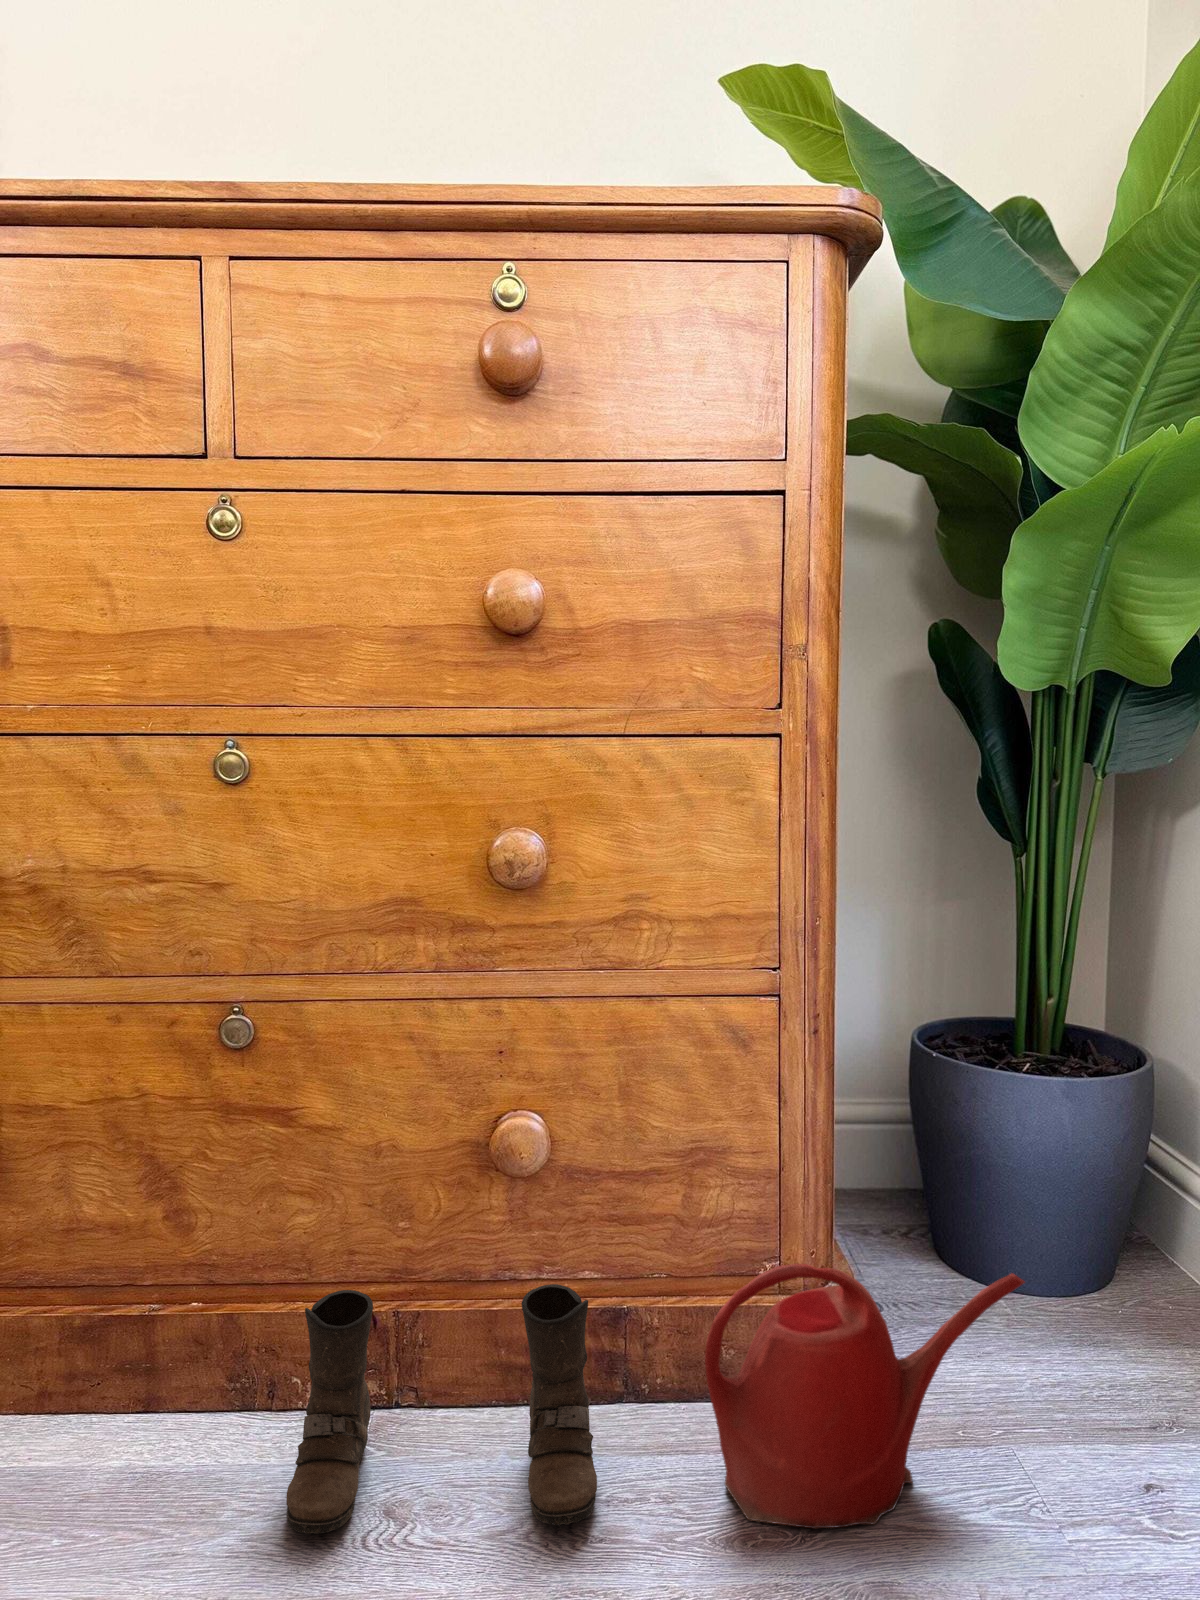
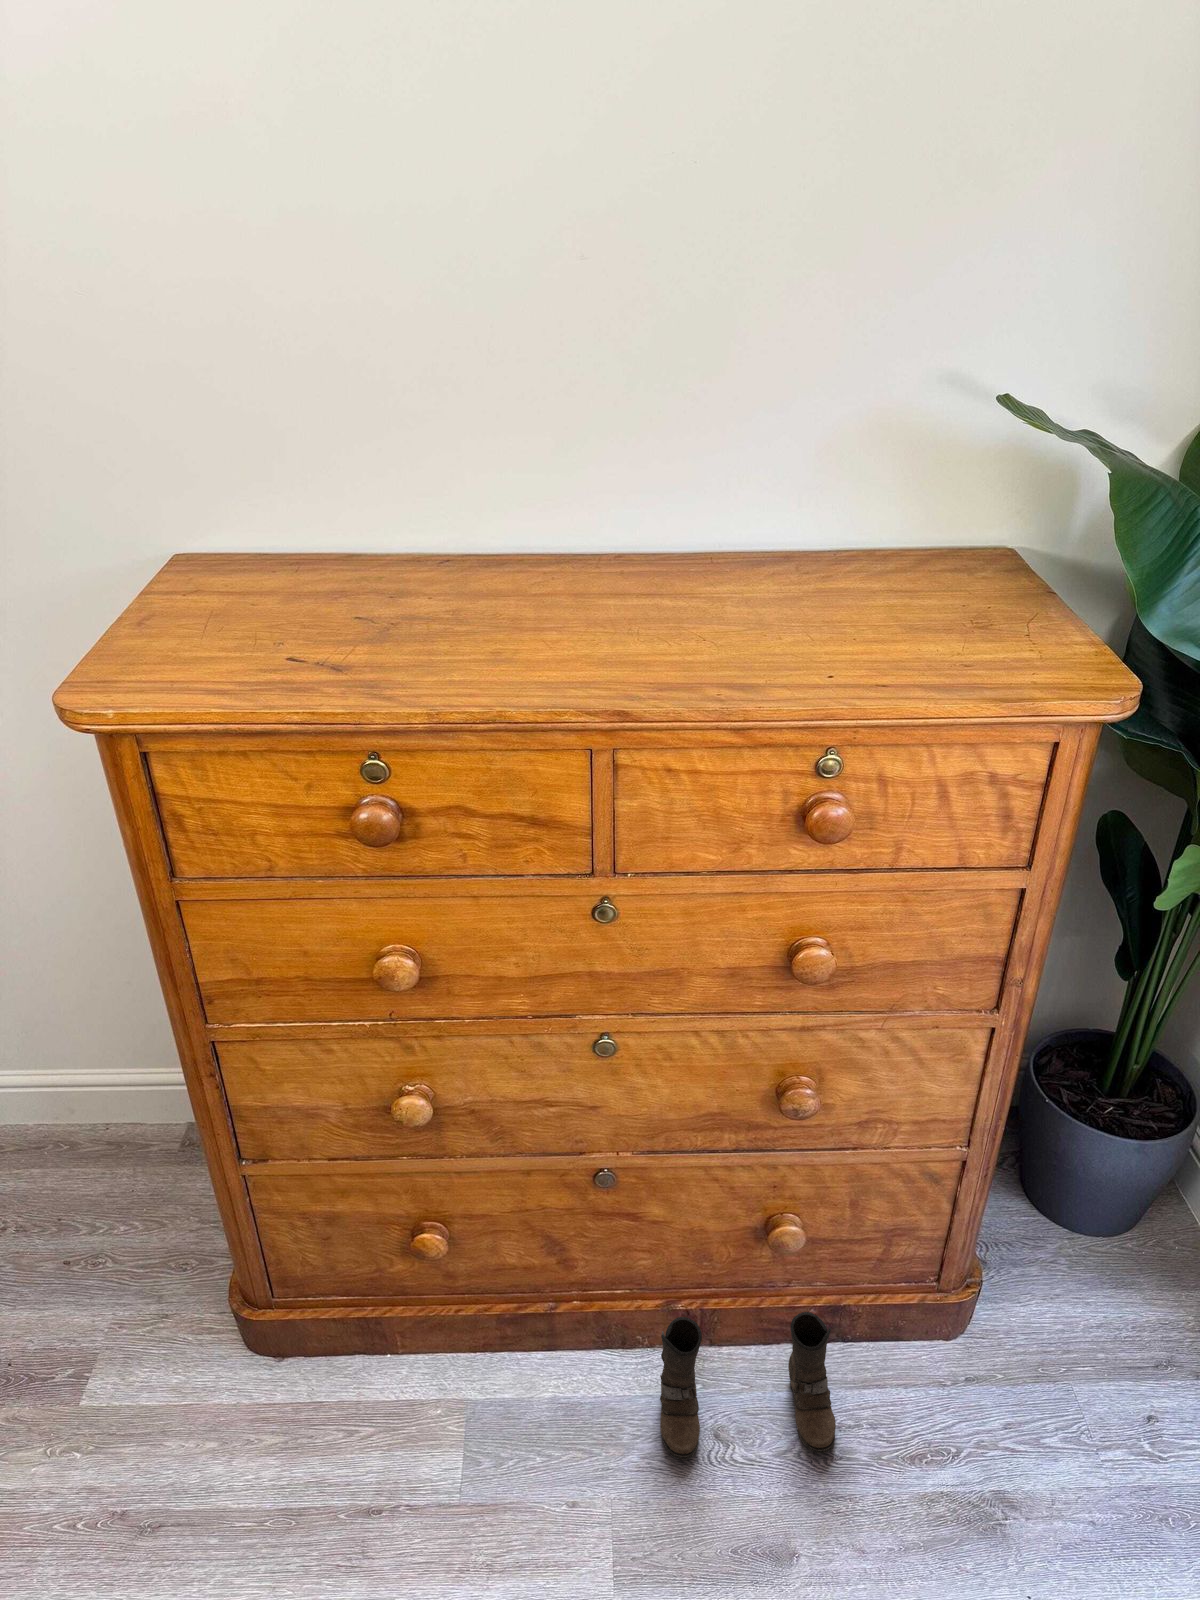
watering can: present [705,1264,1025,1528] -> none [905,1321,1099,1452]

